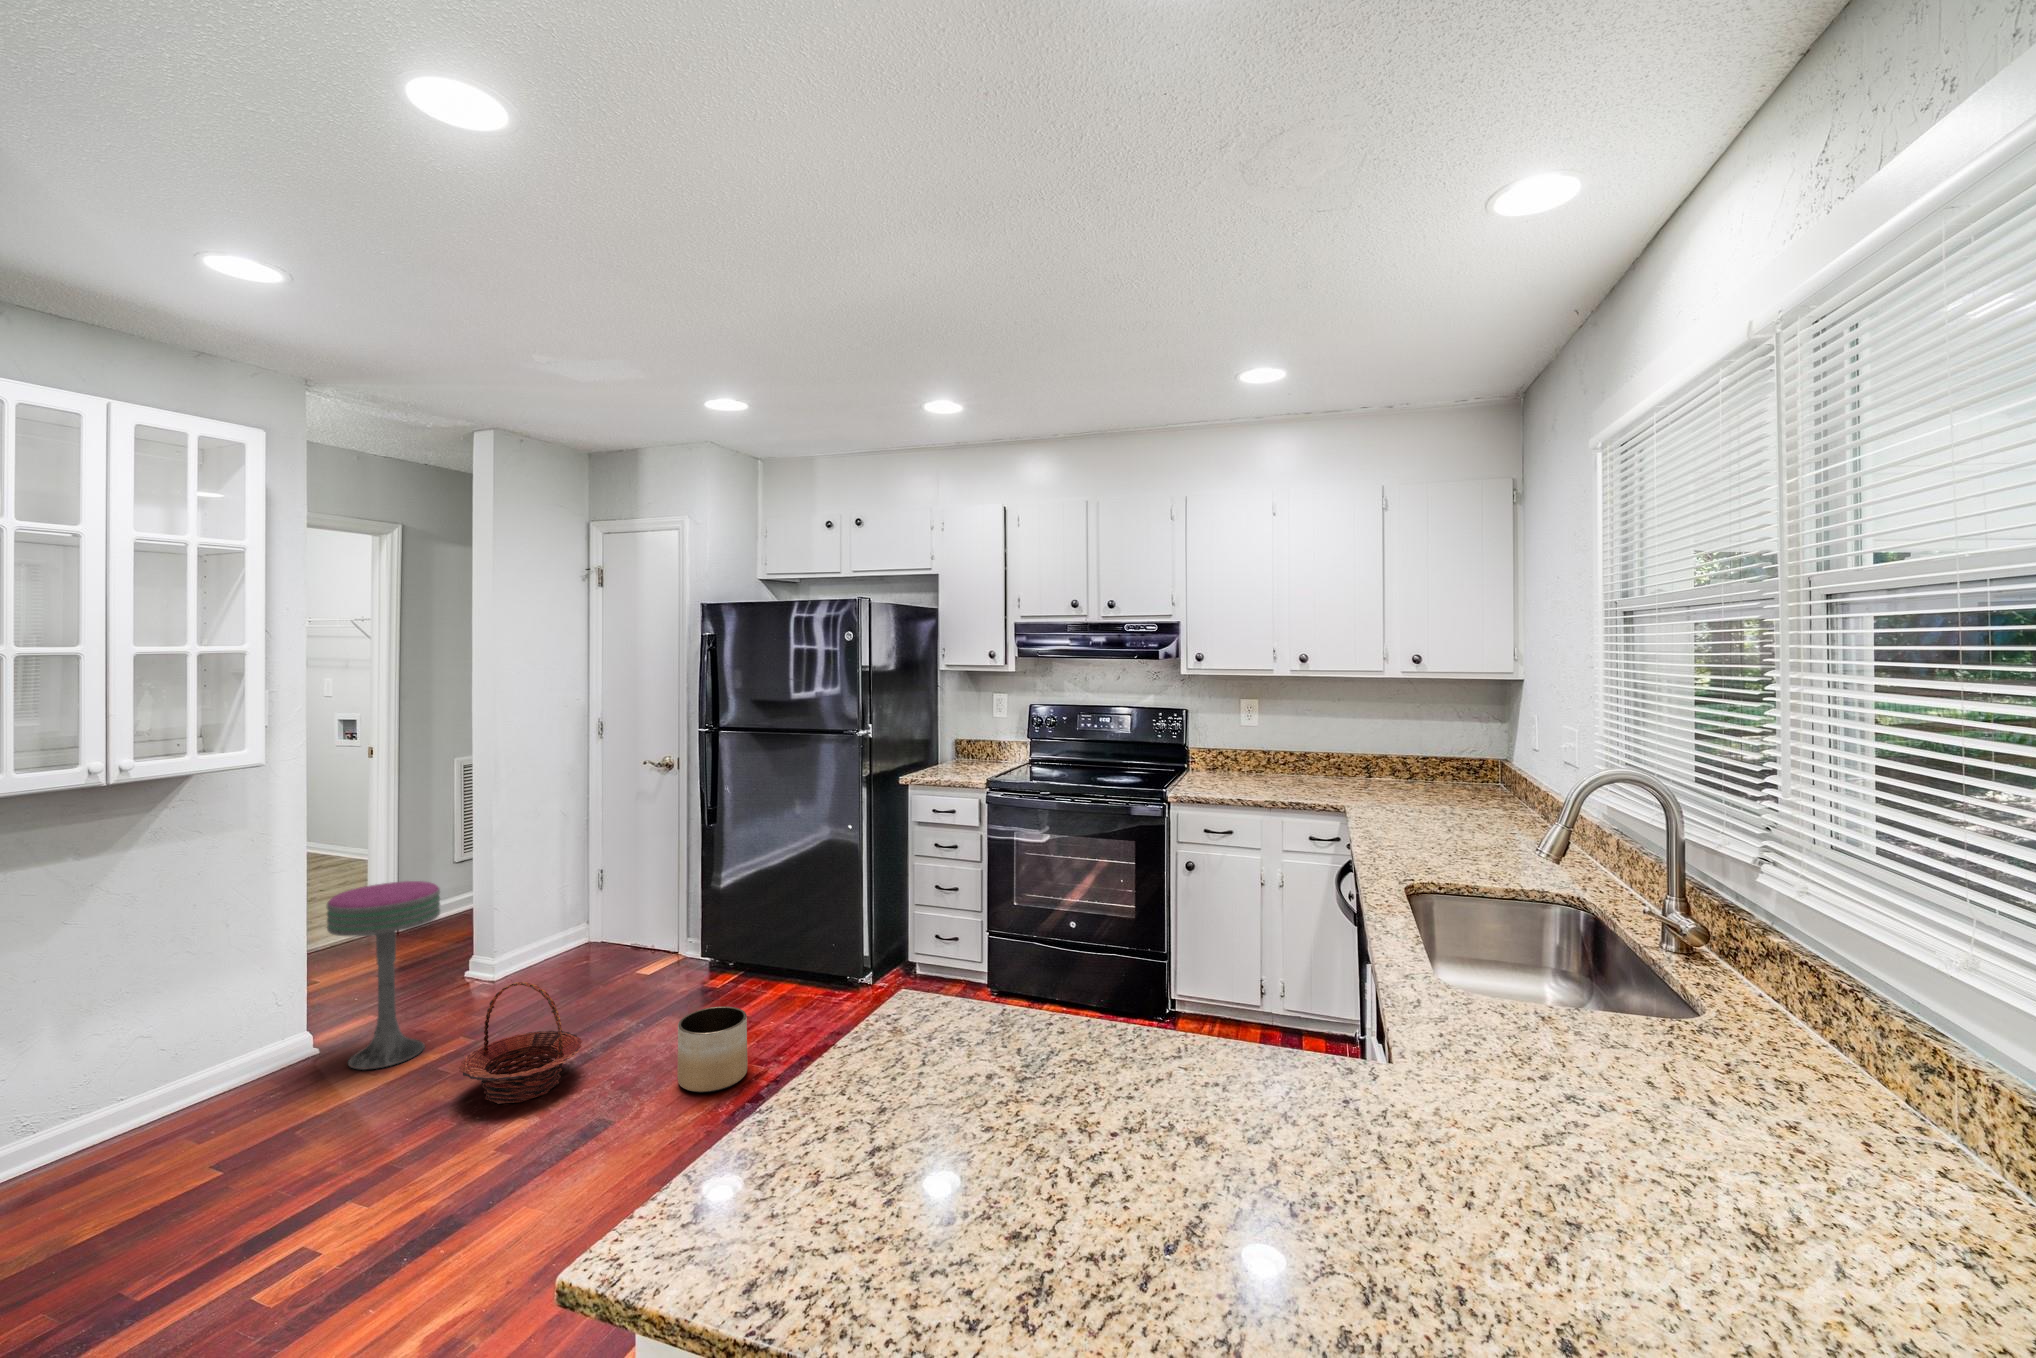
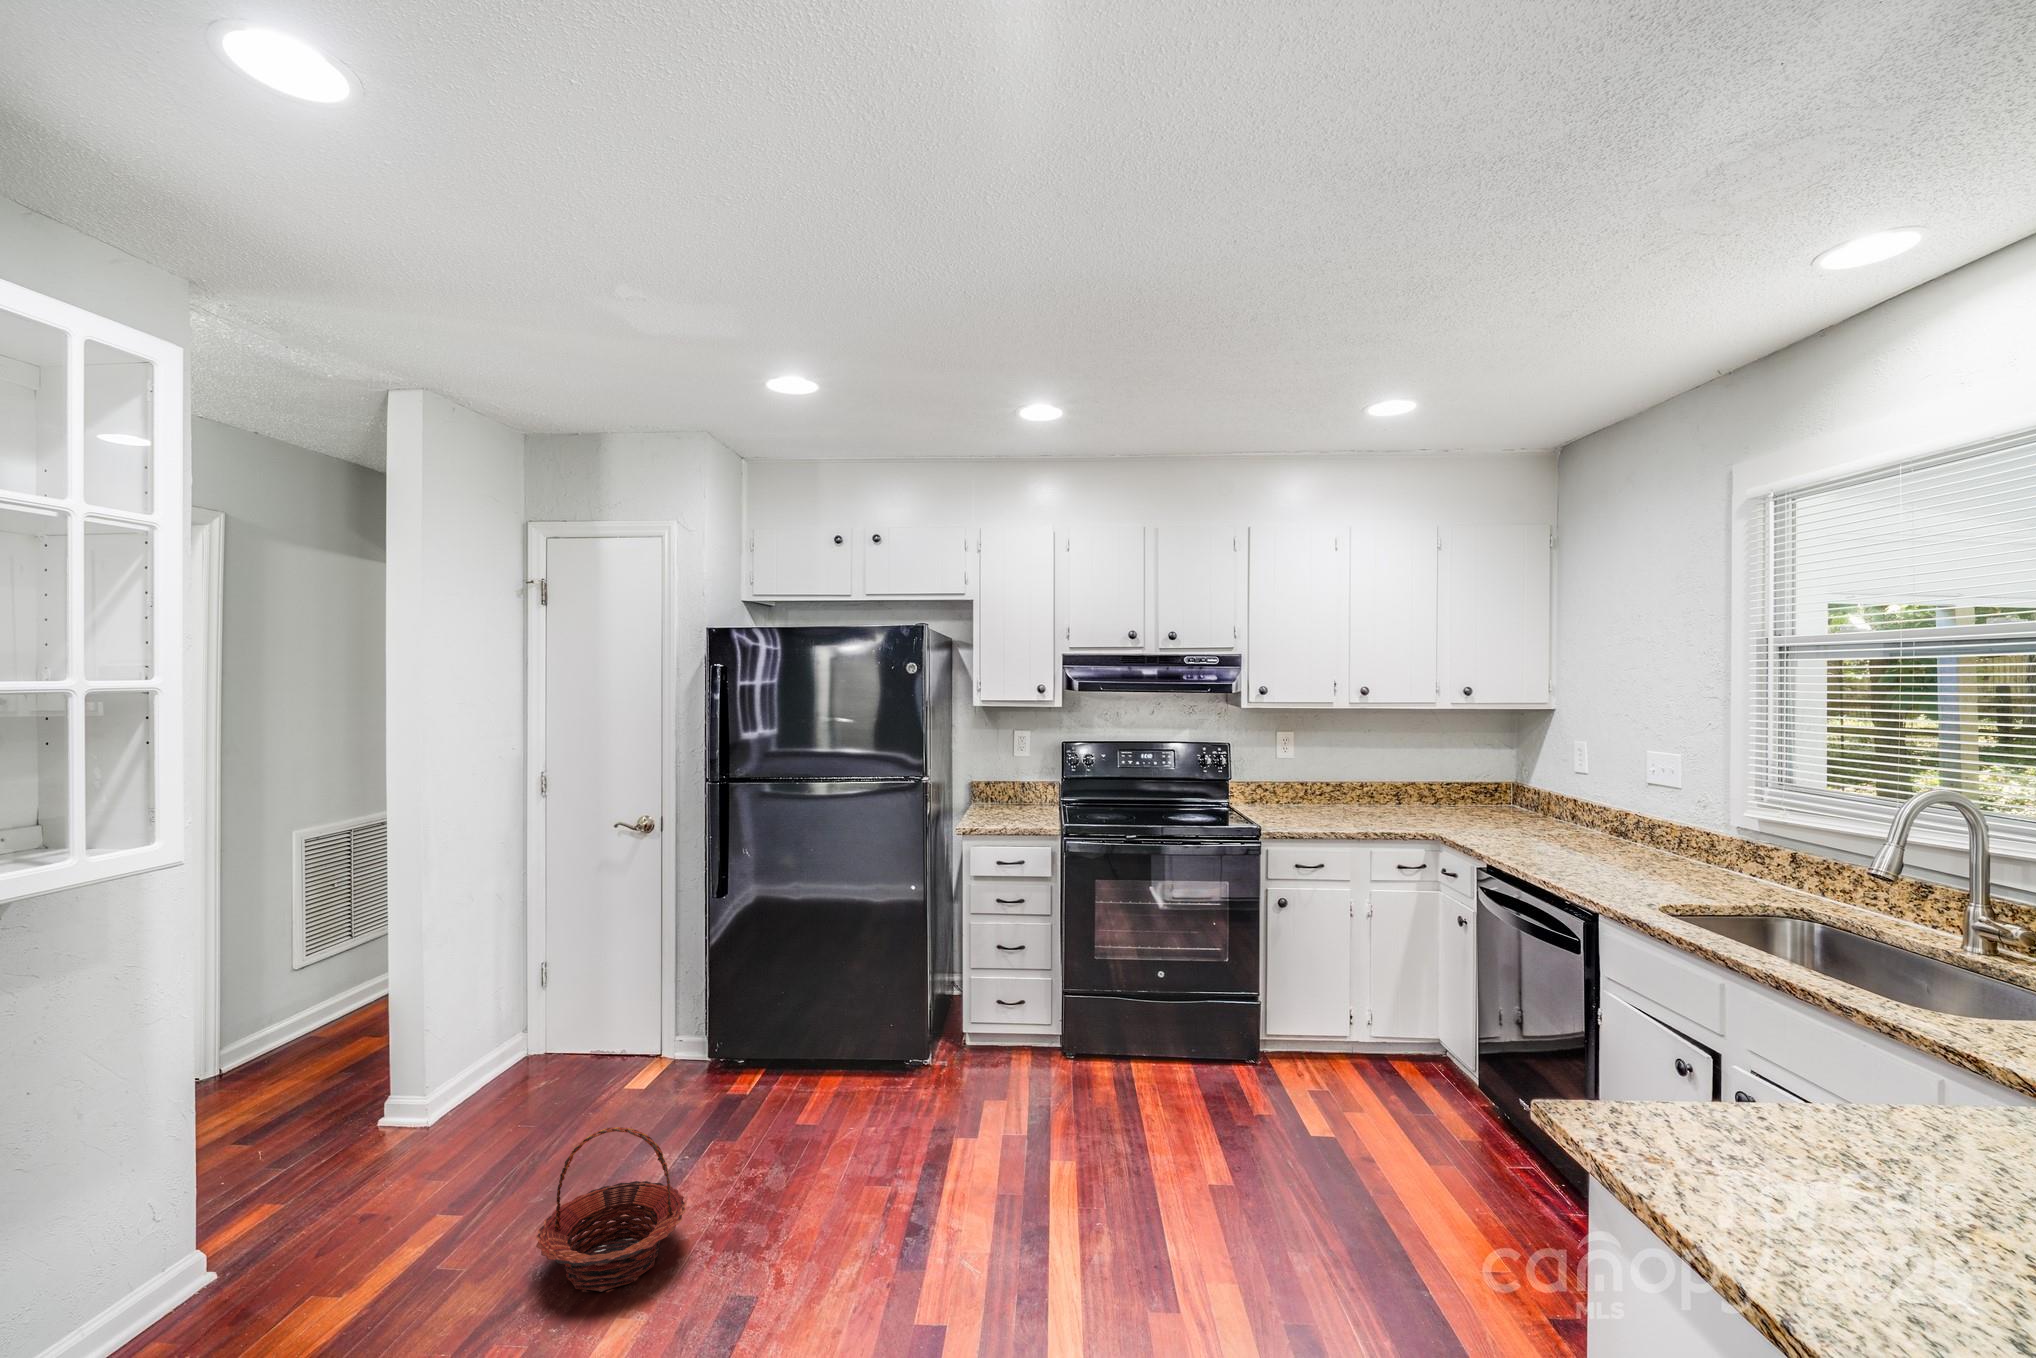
bar stool: present [327,881,440,1070] -> none [281,1010,436,1285]
planter: present [678,1006,747,1092] -> none [810,1117,889,1227]

